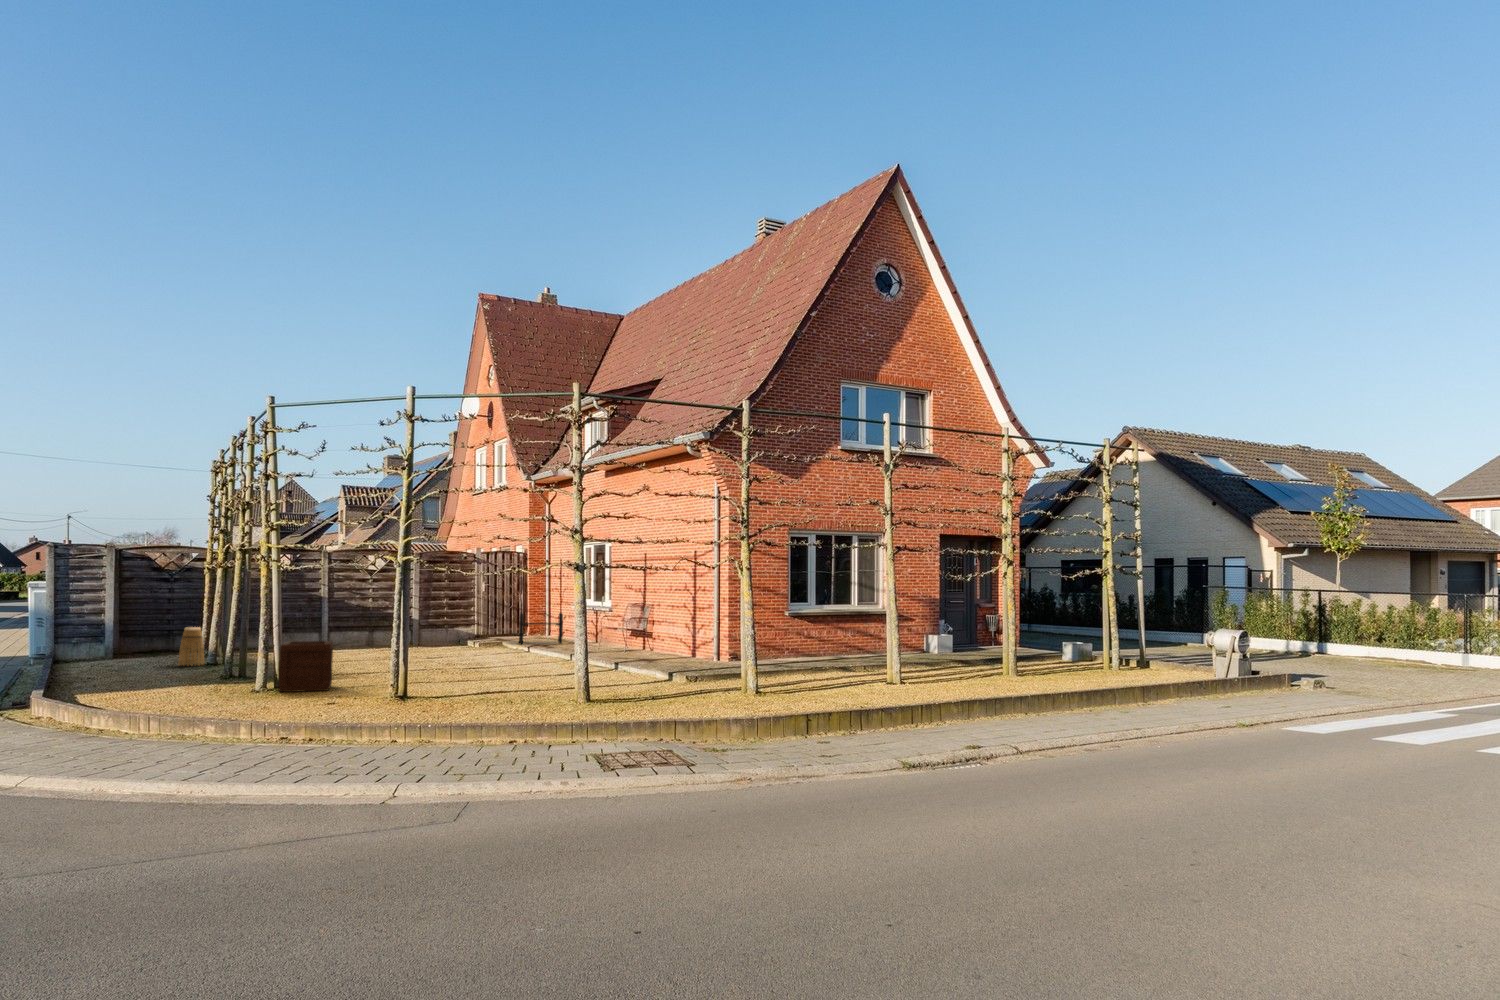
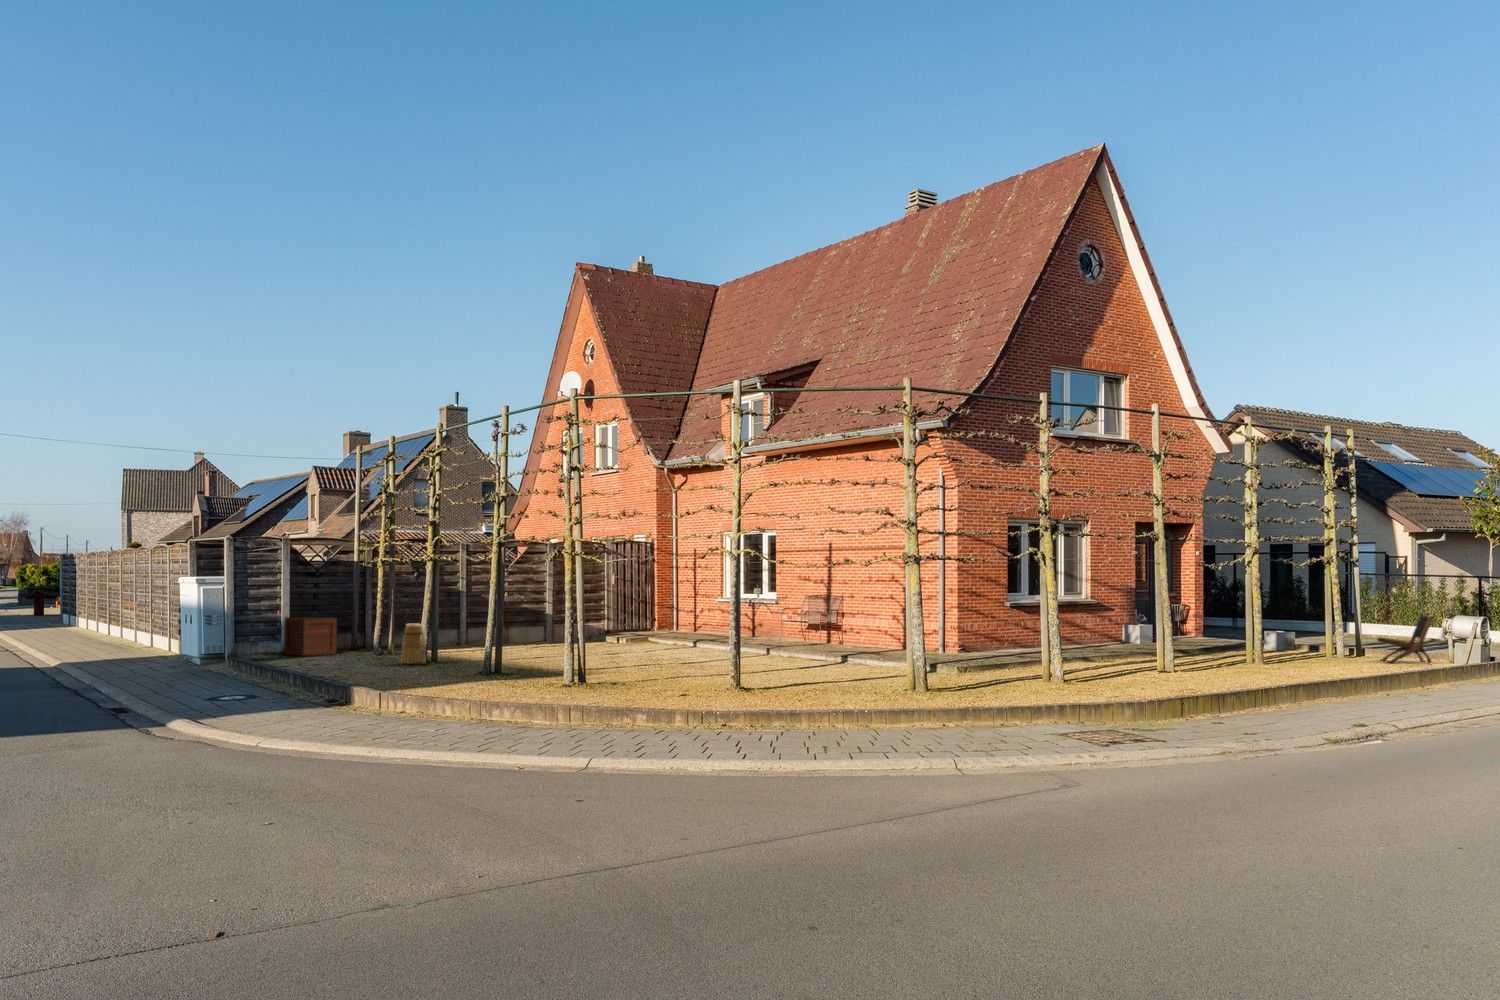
bench: present [519,613,563,644] -> none [649,607,701,642]
lounge chair: none [1164,627,1219,679] -> present [1377,616,1432,663]
wooden crate: present [279,641,333,692] -> present [284,617,337,656]

